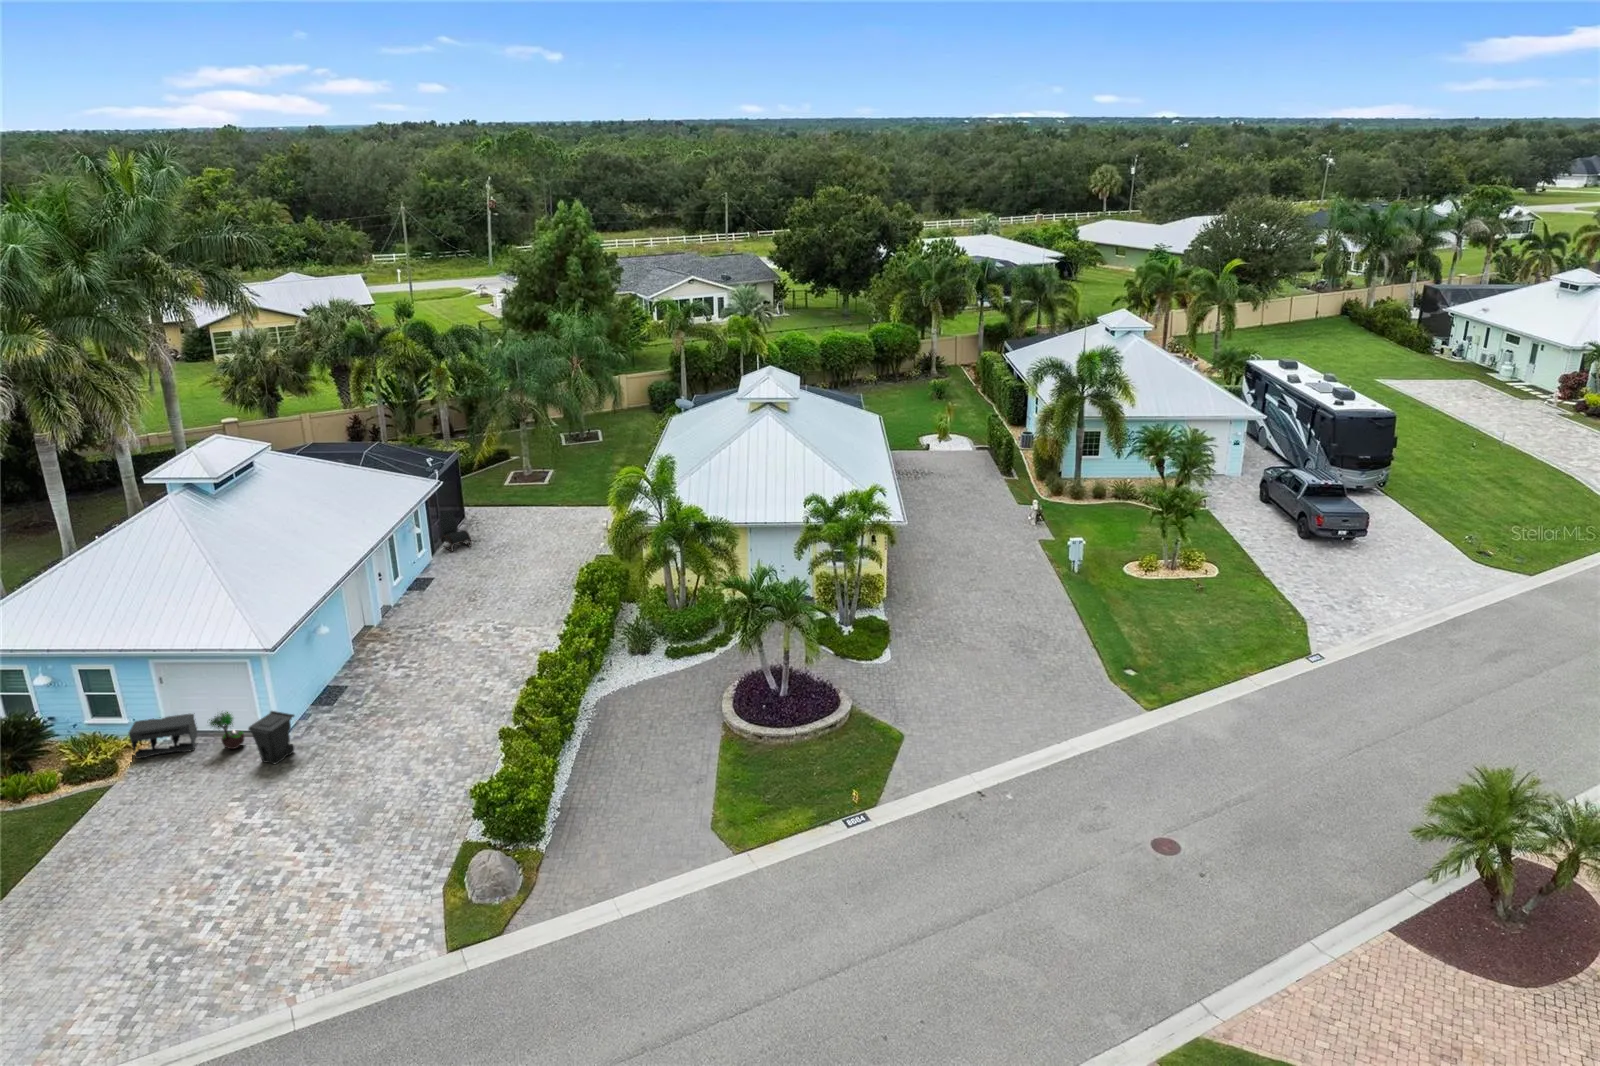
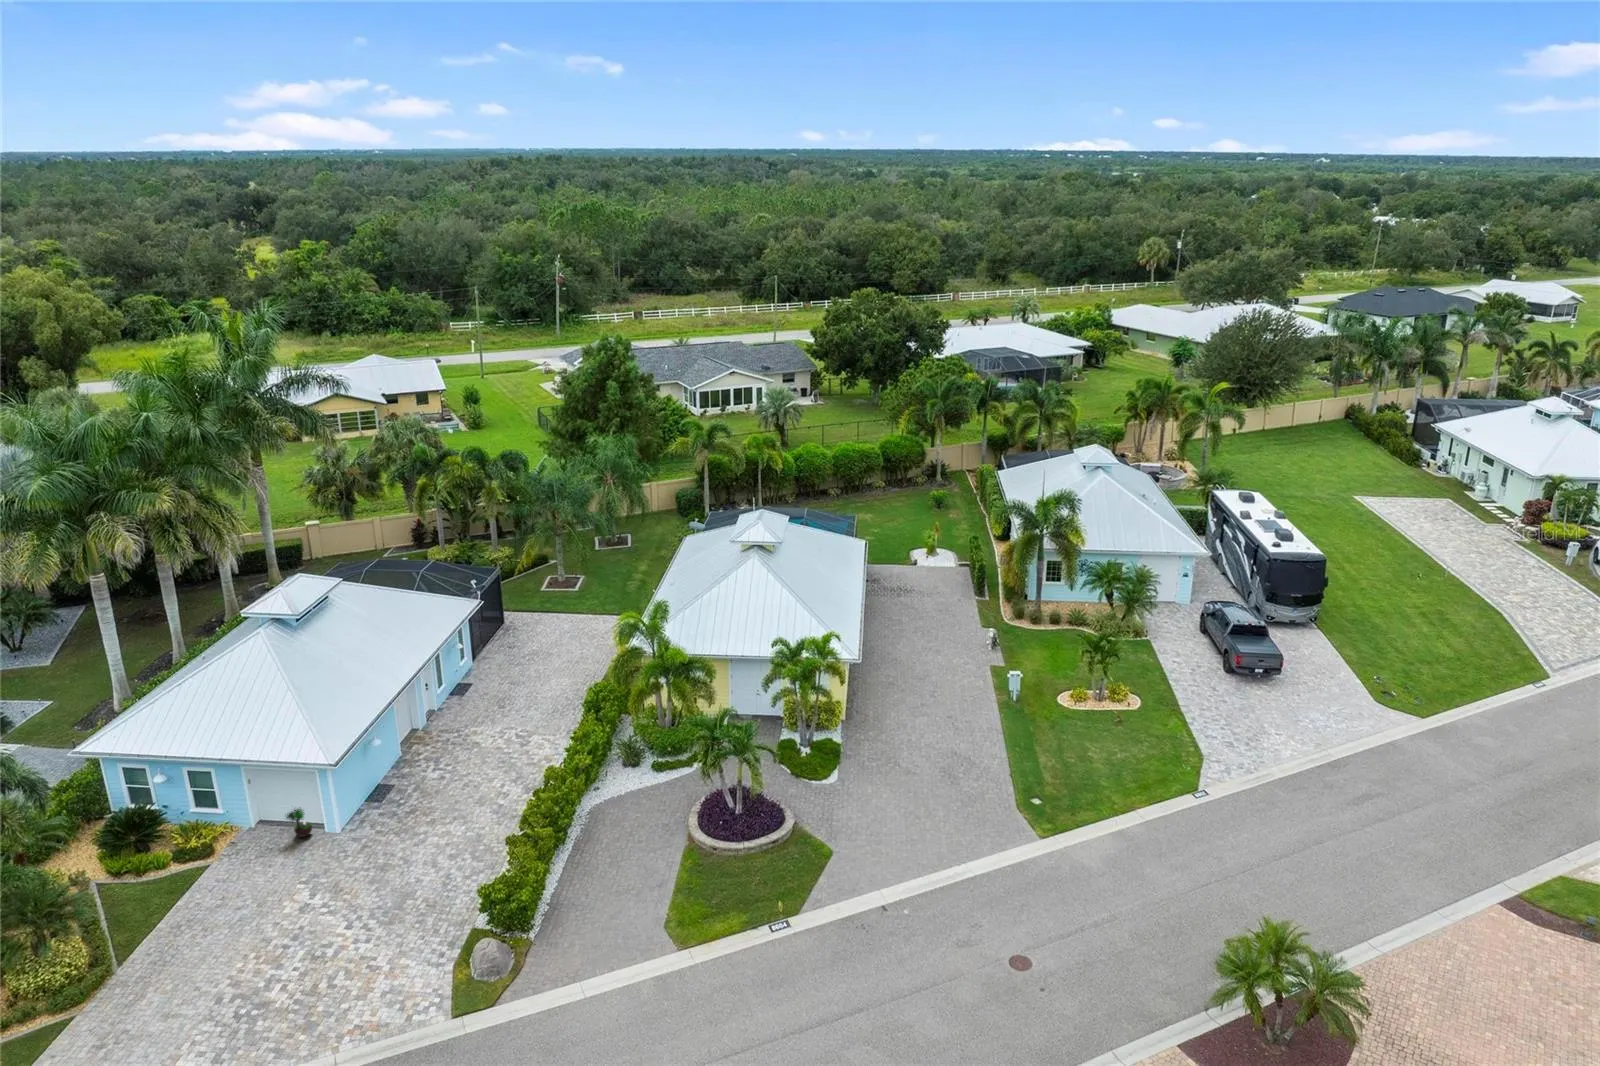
lounge chair: present [439,511,472,552] -> none [477,621,508,658]
trash can: present [249,711,294,764] -> none [315,808,351,852]
bench: present [128,714,198,759] -> none [224,806,278,842]

